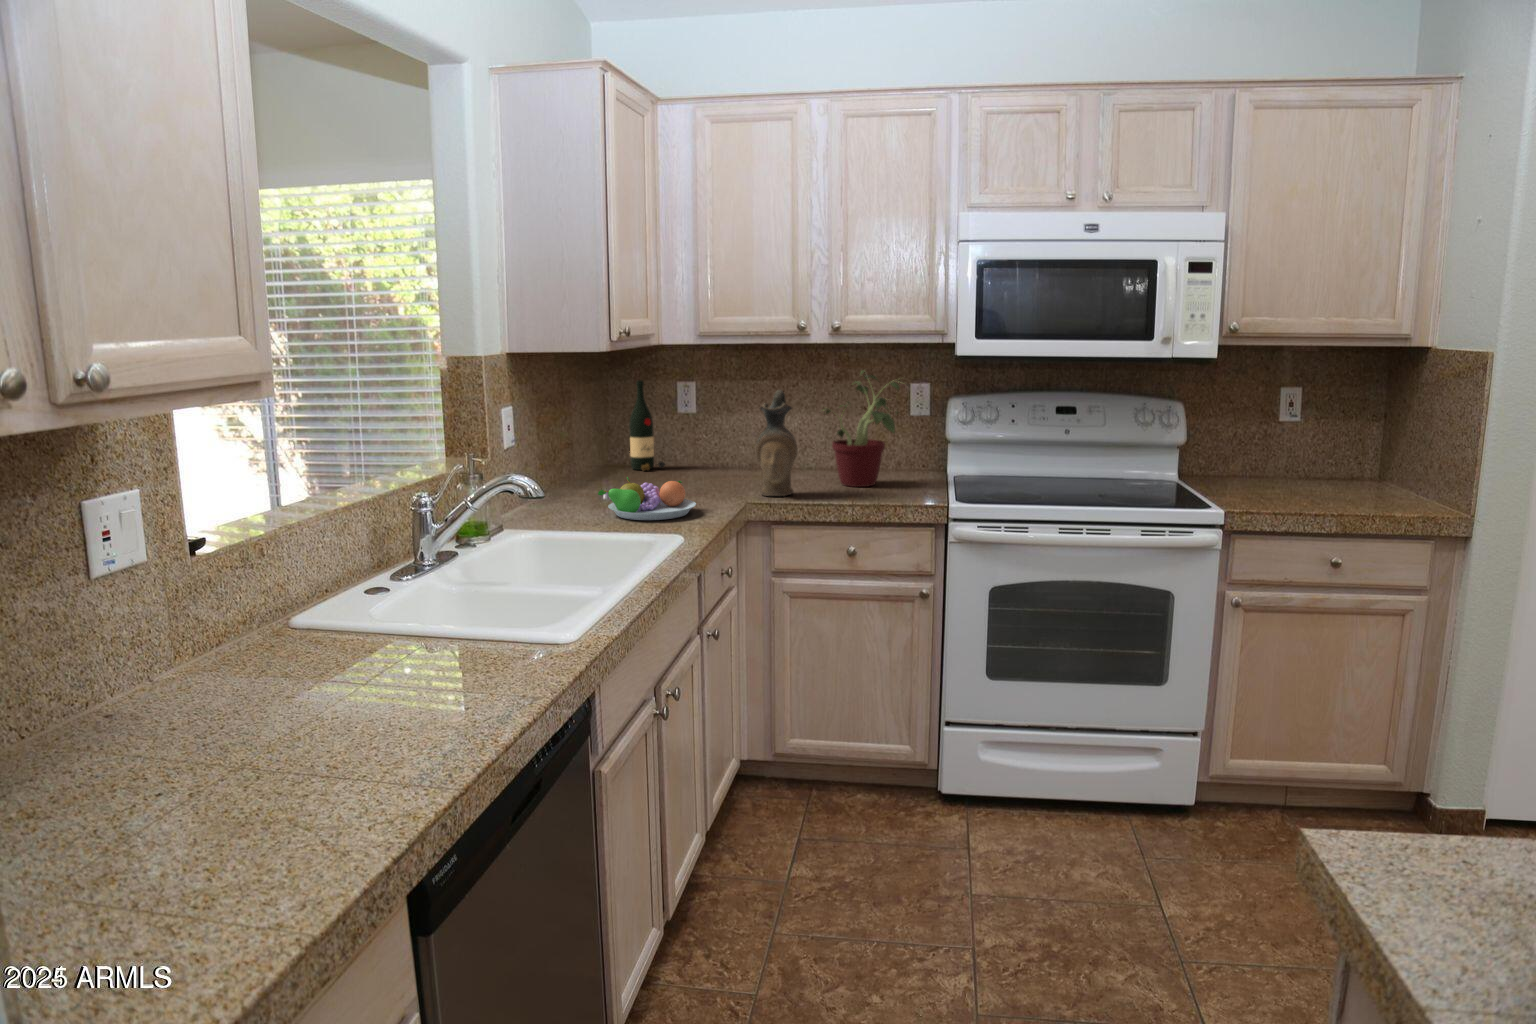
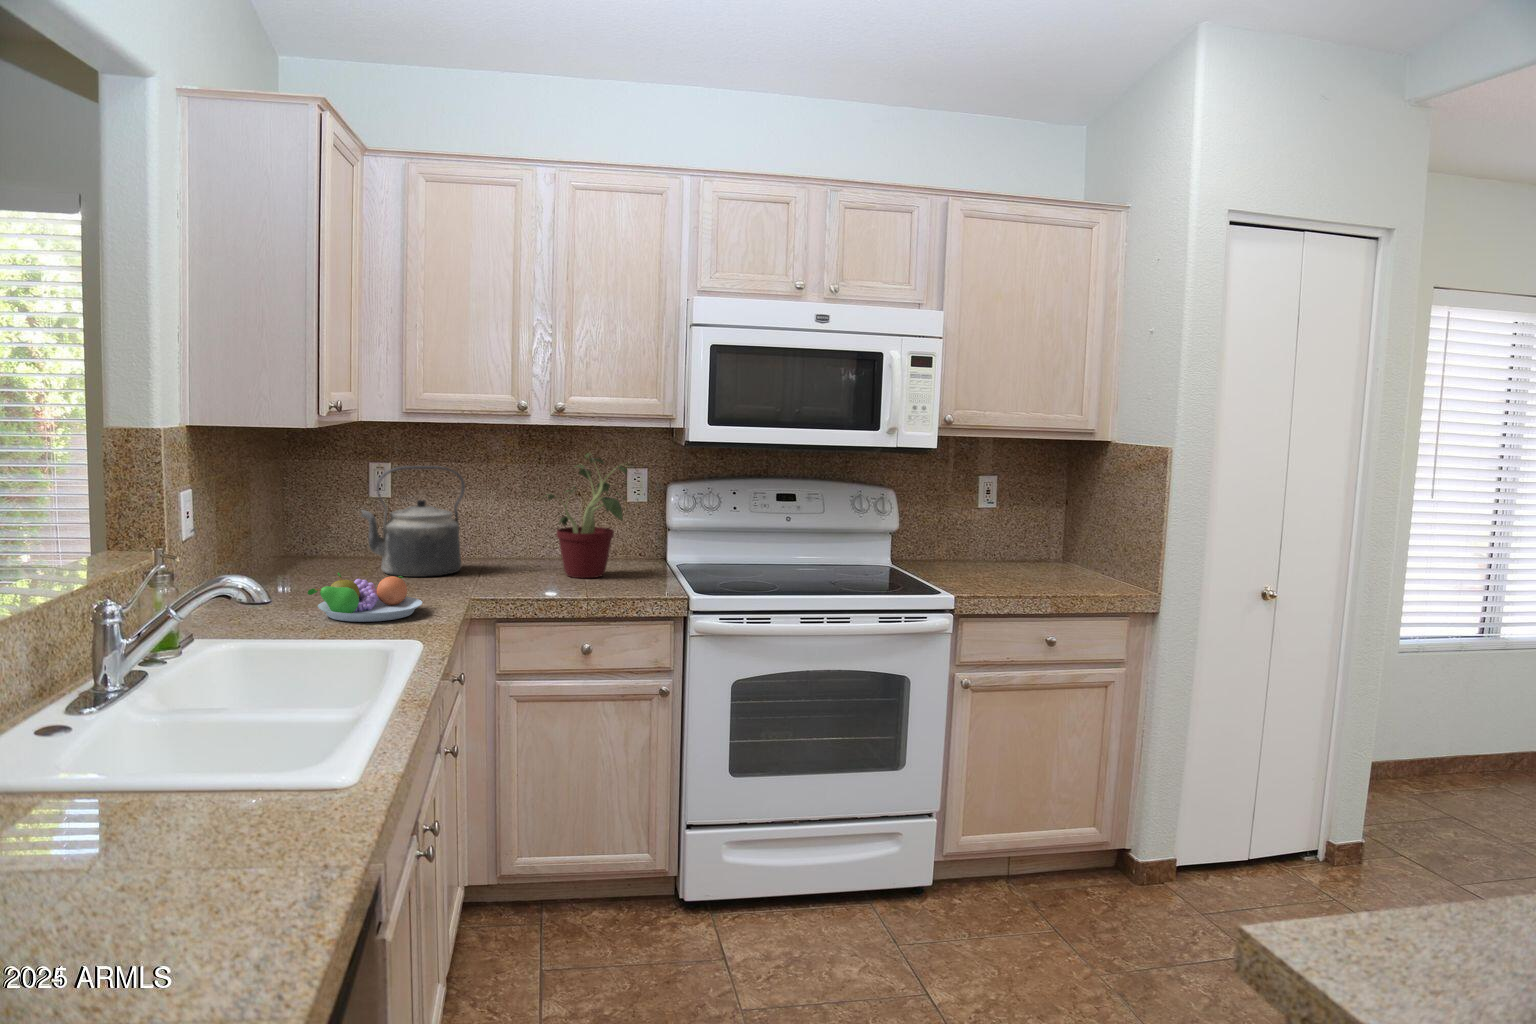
wine bottle: present [629,380,665,471] -> none [310,461,354,565]
kettle: none [664,384,754,482] -> present [361,466,465,577]
ceramic pitcher: present [755,390,797,496] -> none [479,474,527,590]

